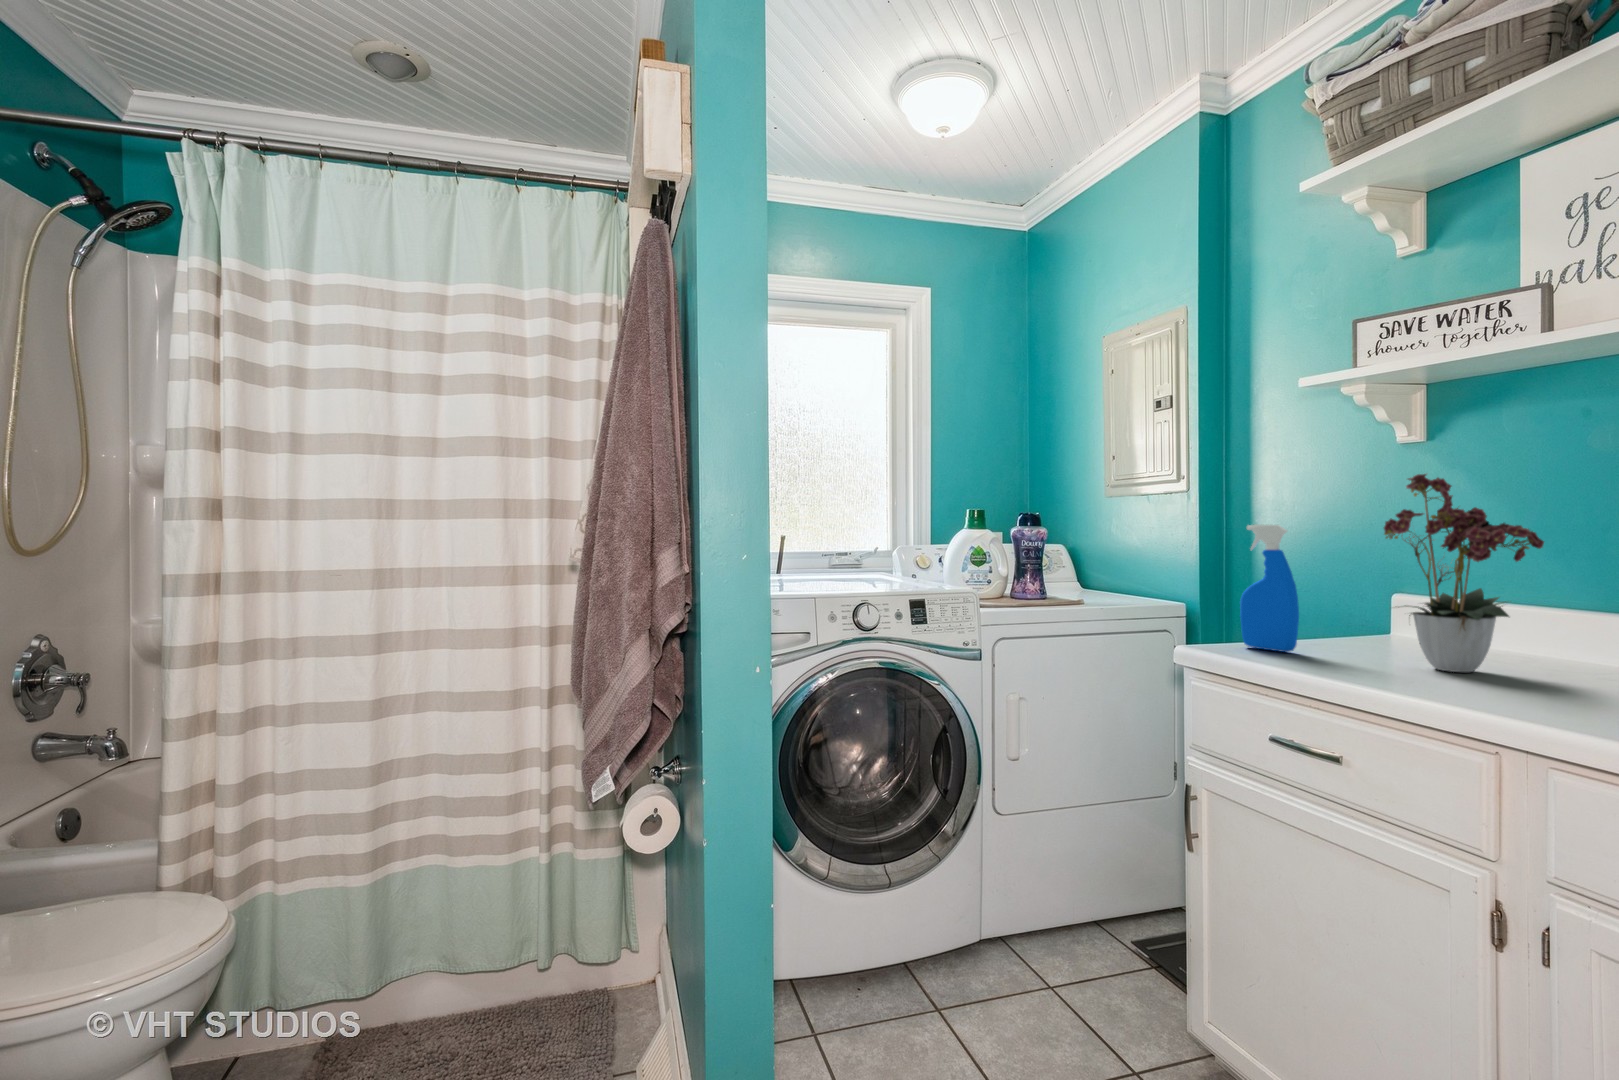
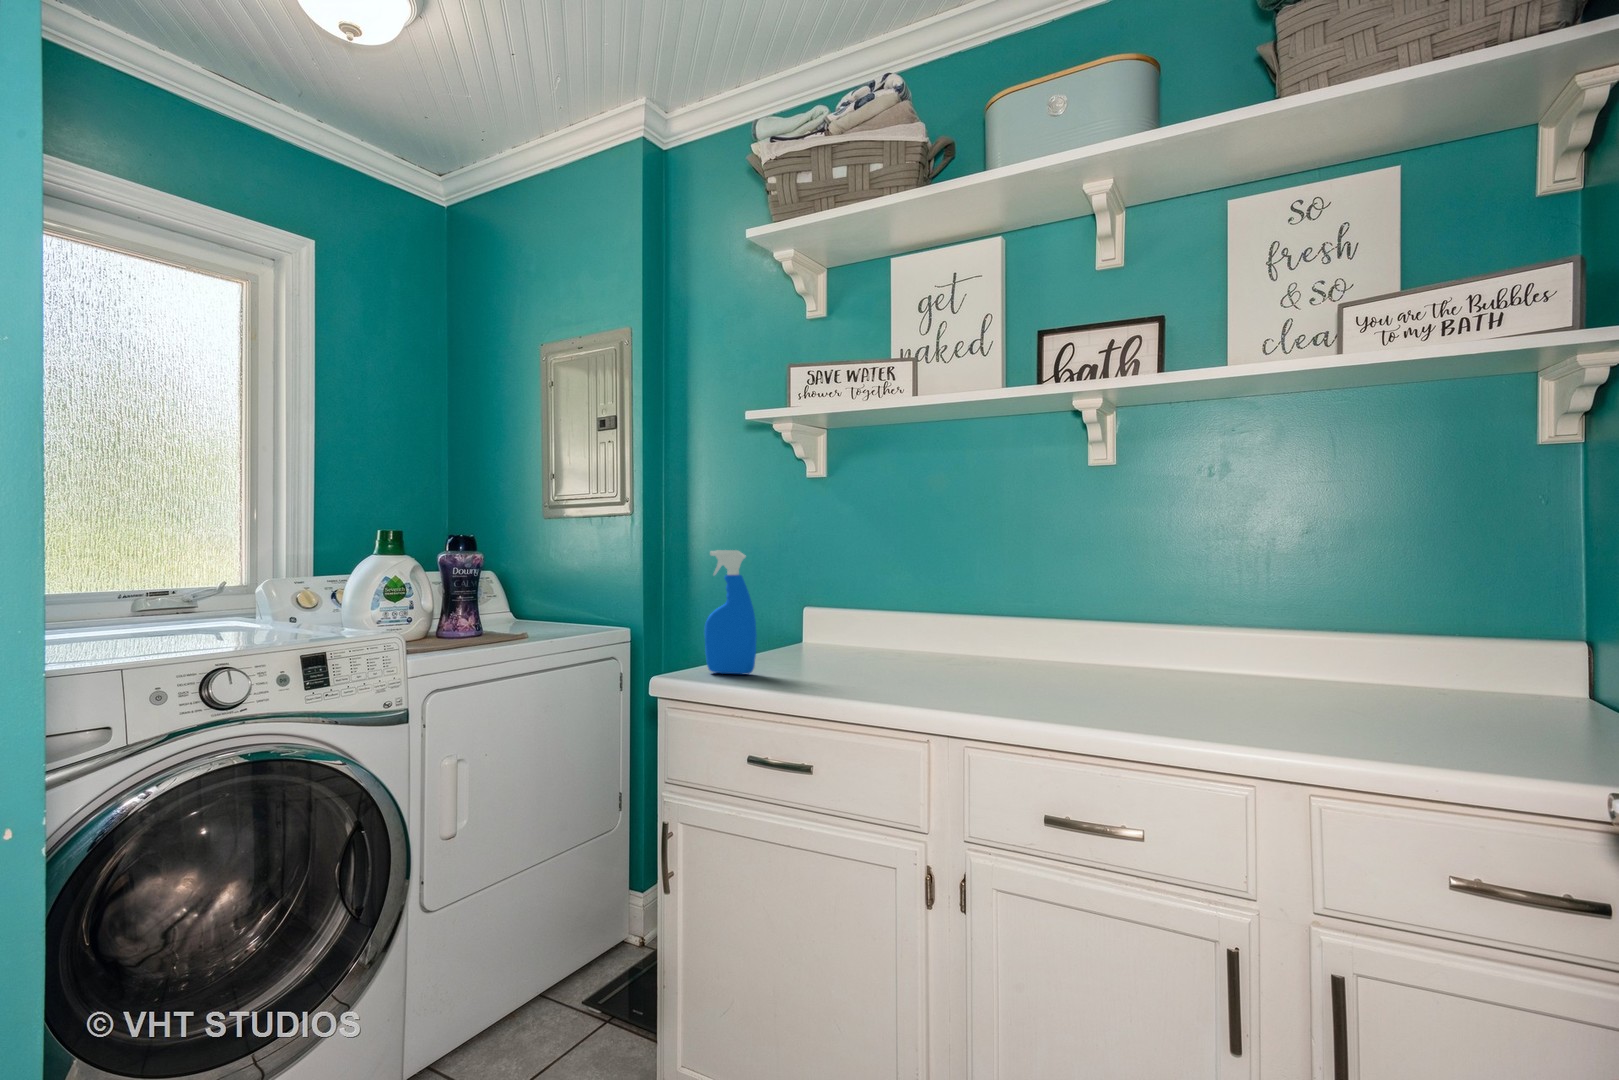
flower arrangement: present [1384,474,1544,672] -> none [813,498,937,678]

